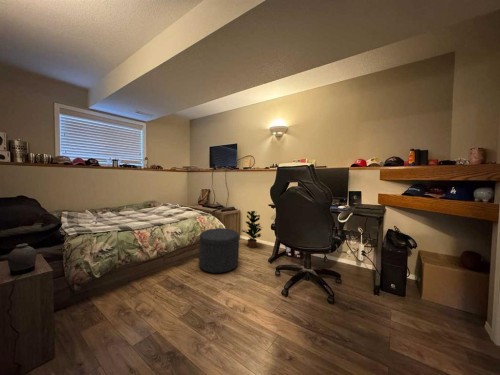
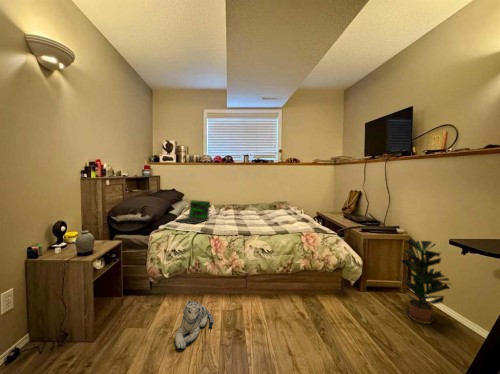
laptop: none [69,204,115,228] -> present [176,200,210,224]
ottoman: present [199,228,239,273] -> none [284,257,360,347]
plush toy: none [136,277,162,313] -> present [175,301,214,349]

